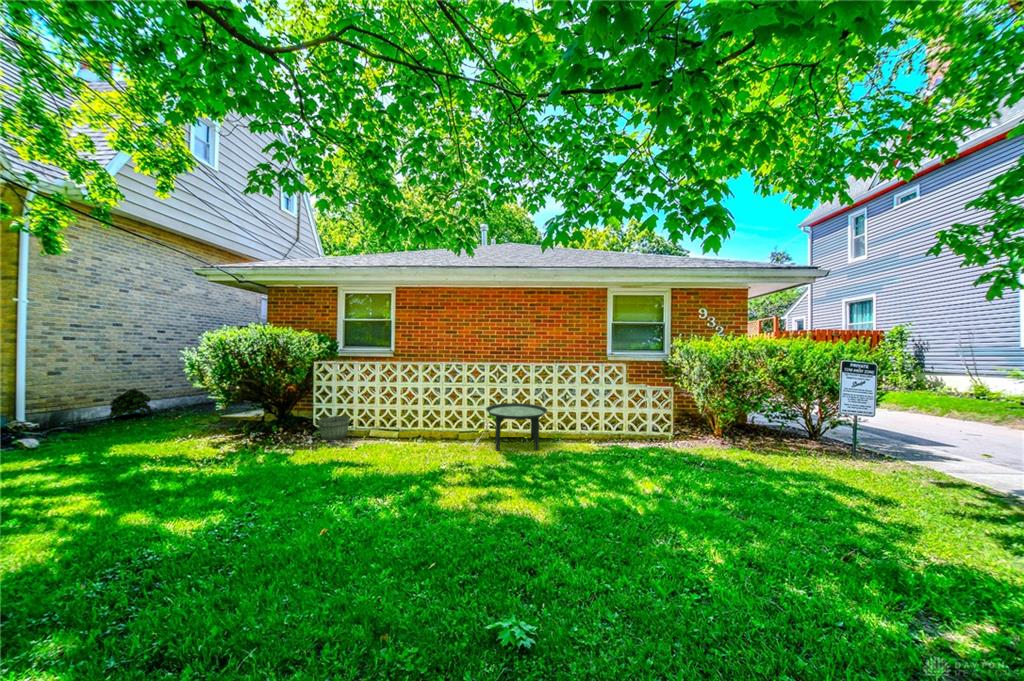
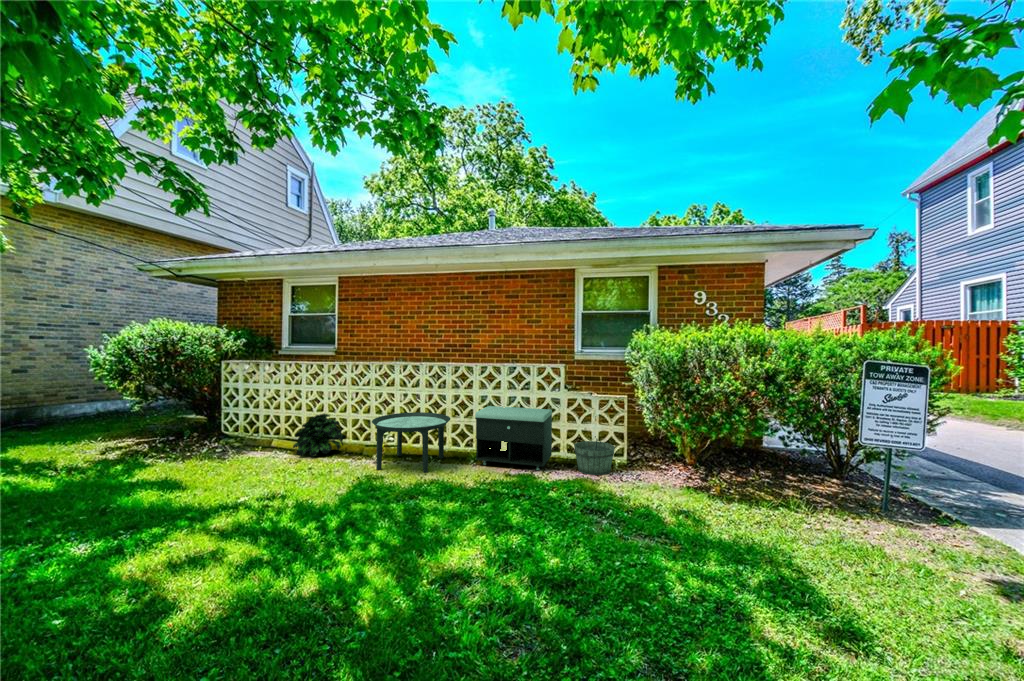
potted plant: present [110,389,152,419] -> present [293,413,346,457]
storage bench: none [566,396,624,444] -> present [475,406,552,470]
wooden bucket: present [318,415,350,440] -> present [574,436,615,475]

